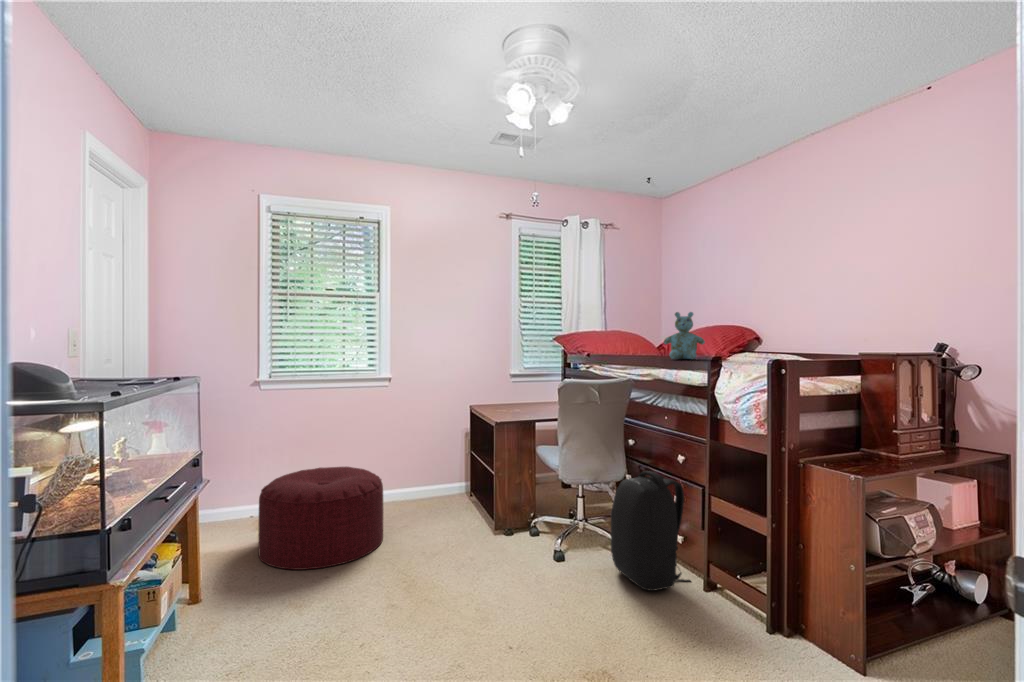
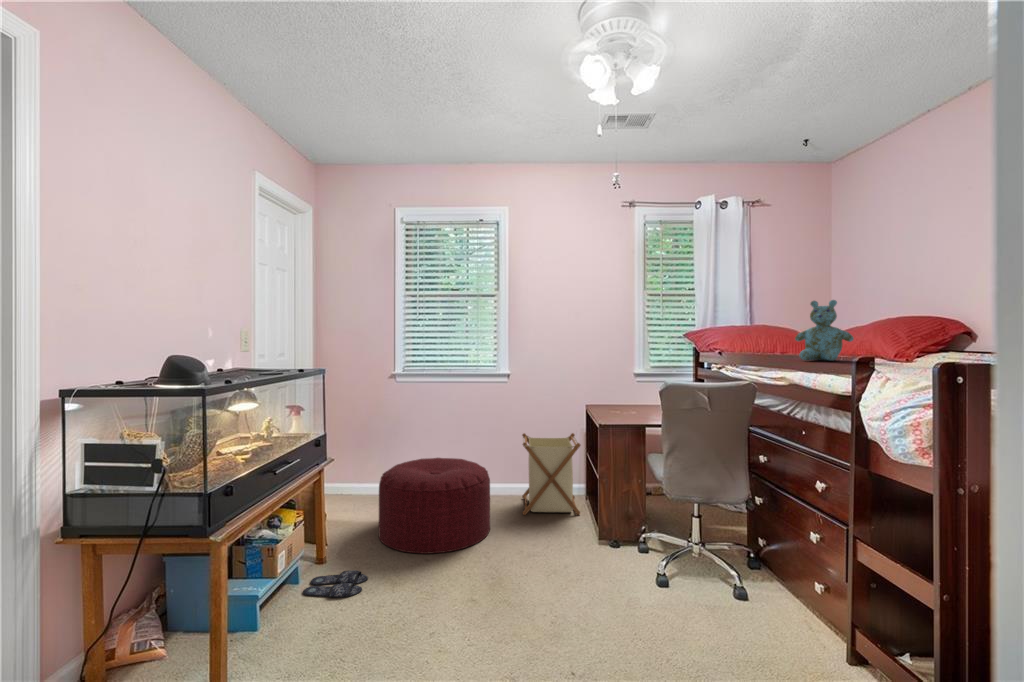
laundry basket: none [404,433,467,517] -> present [522,433,580,515]
backpack: present [611,471,690,591] -> none [720,497,830,647]
slippers: none [191,596,266,633] -> present [303,570,368,598]

